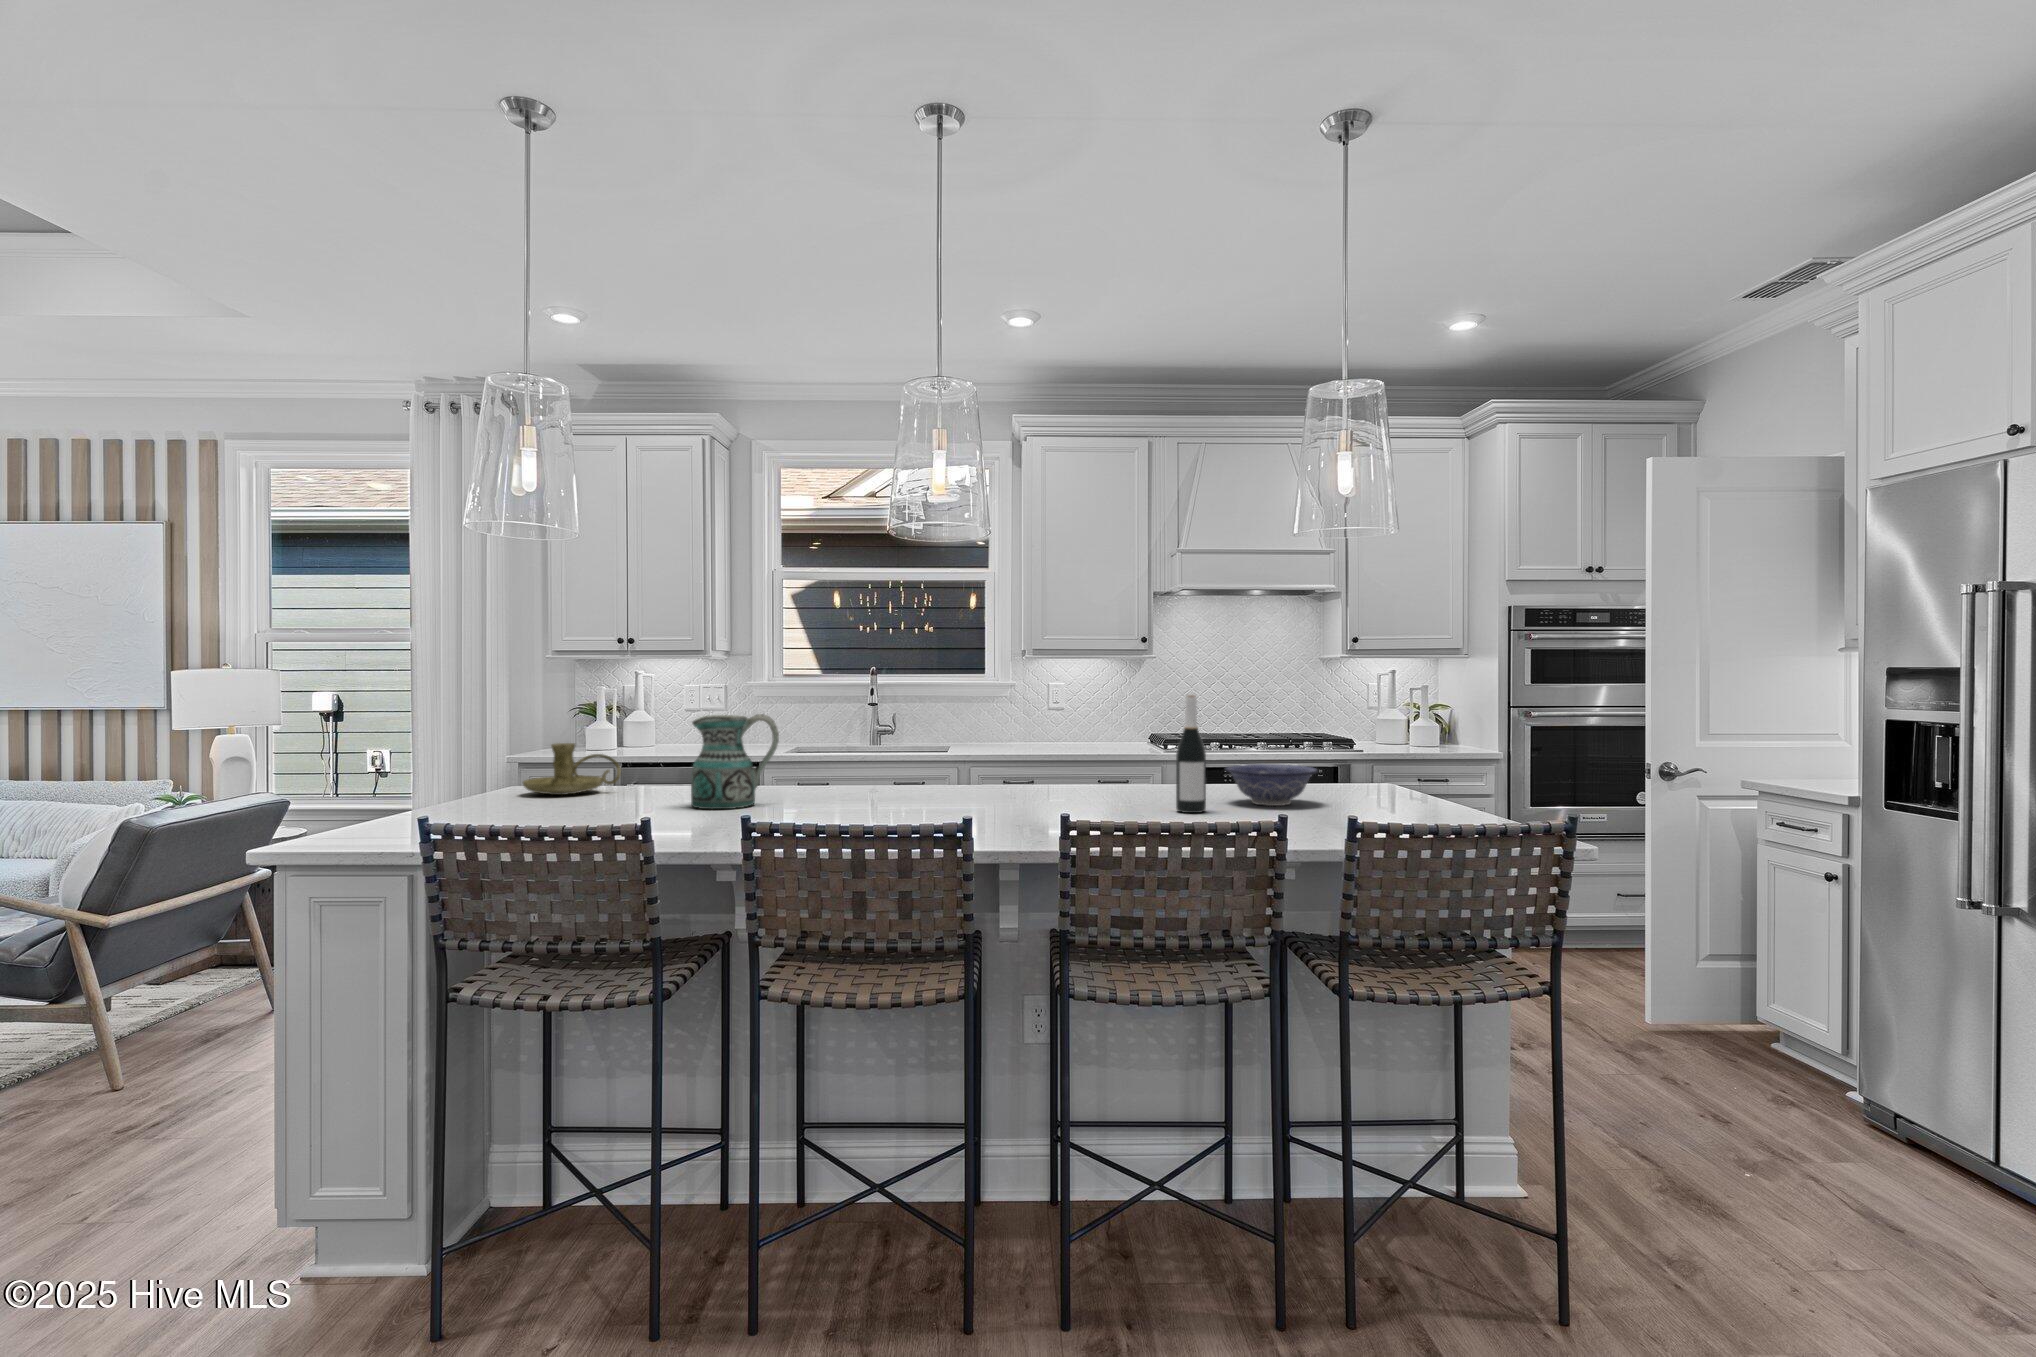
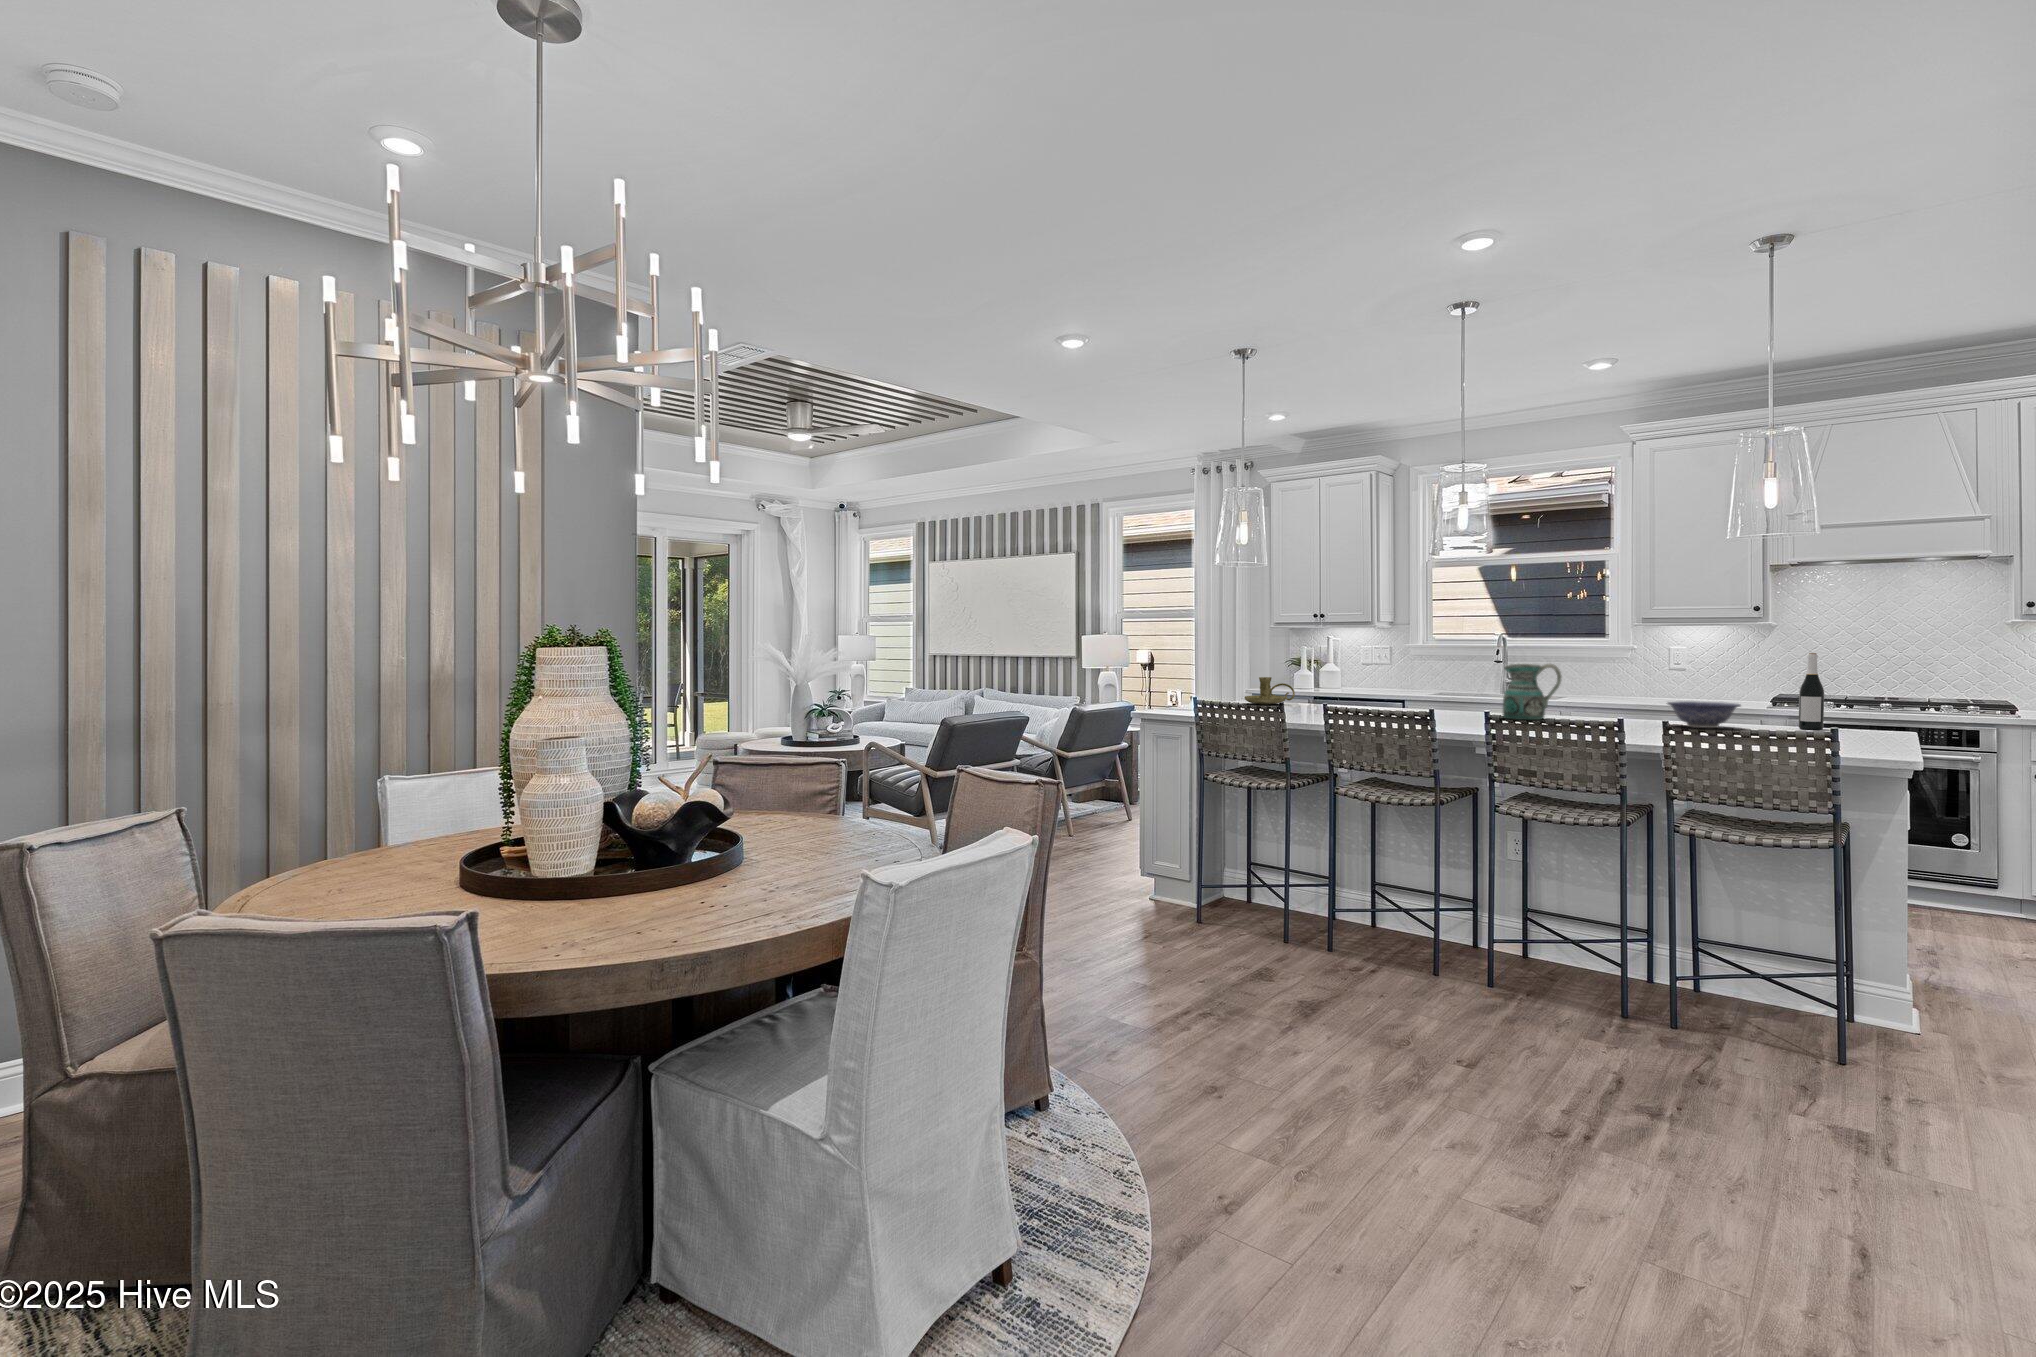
wine bottle: present [1176,695,1206,813] -> present [1799,653,1824,730]
ceramic pitcher: present [691,714,779,809] -> present [1503,664,1561,720]

